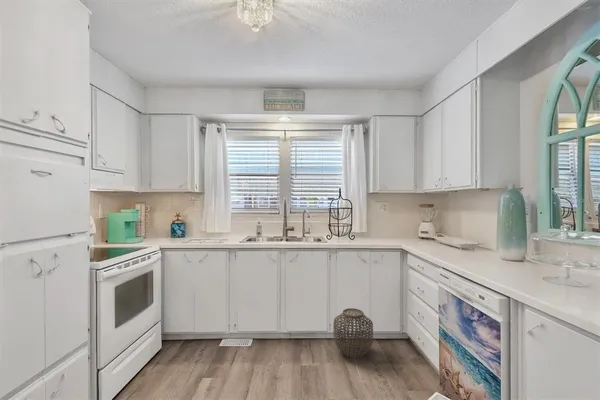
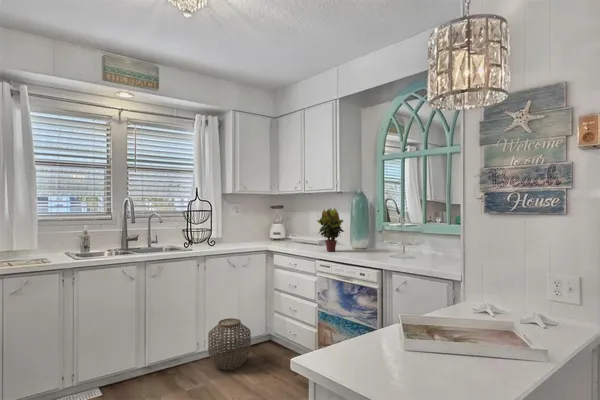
potted plant: none [443,208,481,260] -> present [317,208,344,252]

